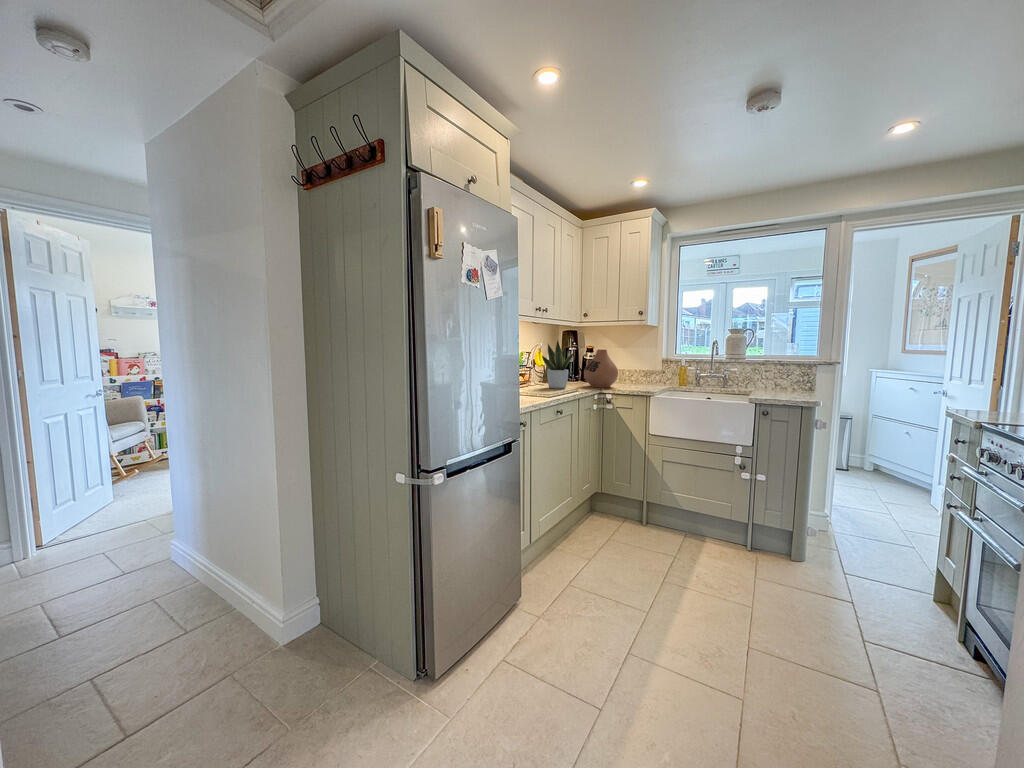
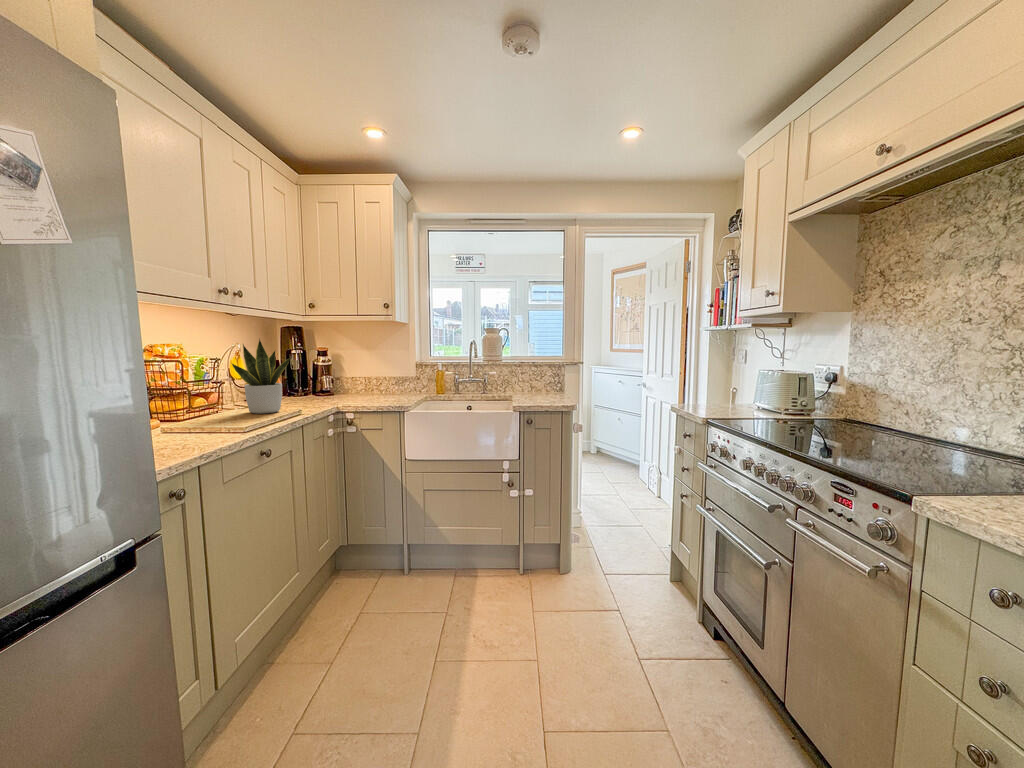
vase: present [584,349,618,388] -> none [311,353,361,405]

